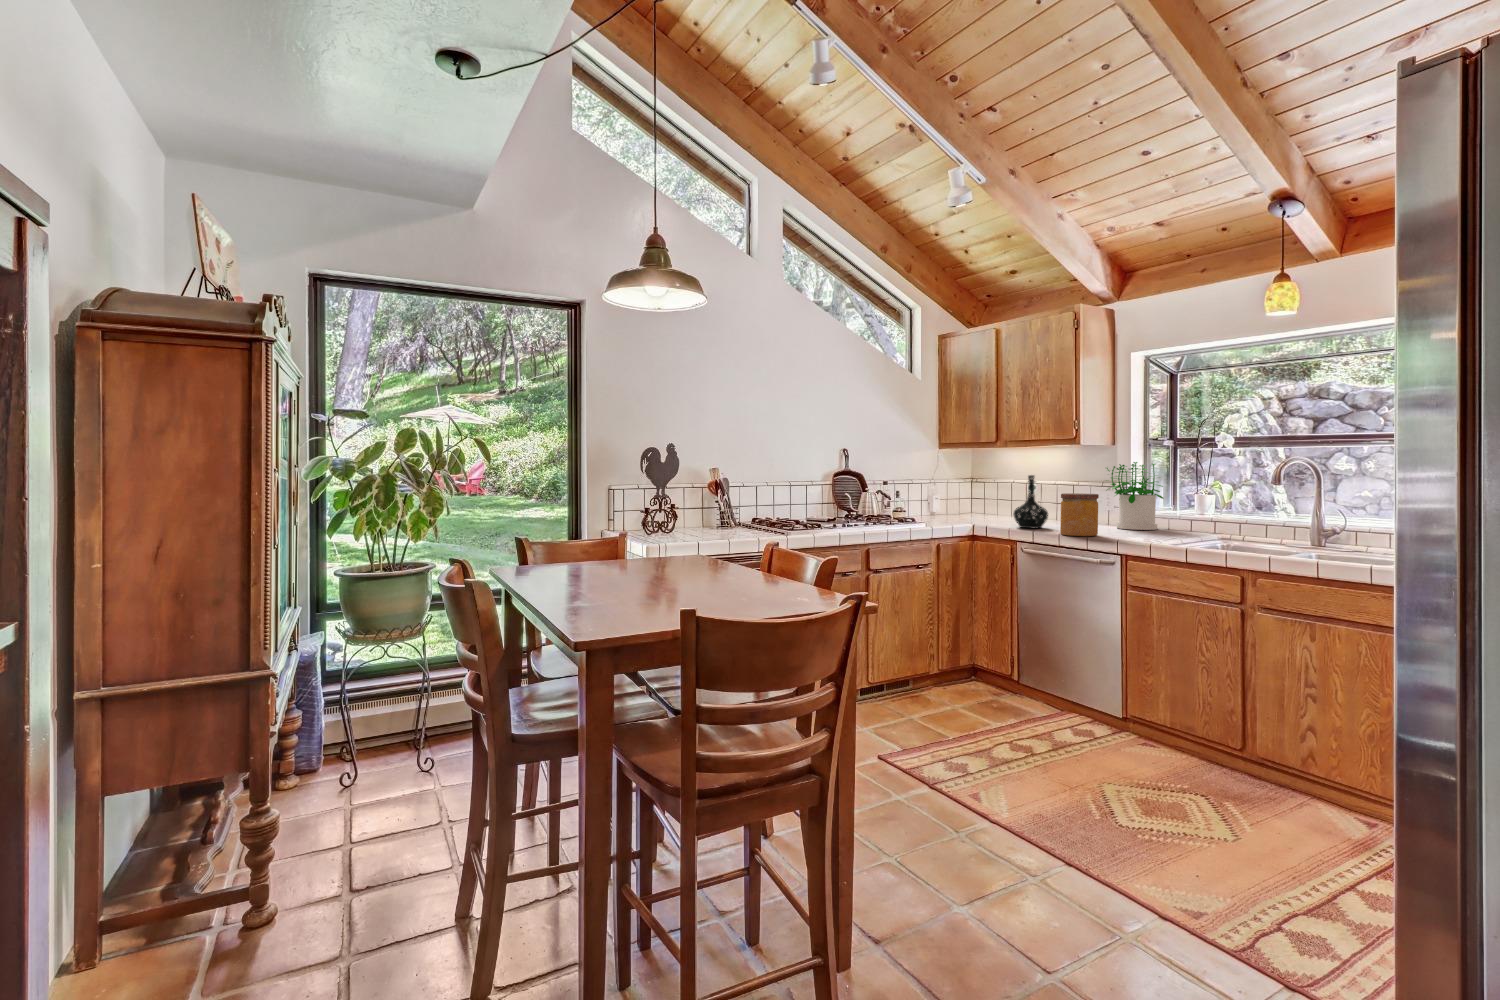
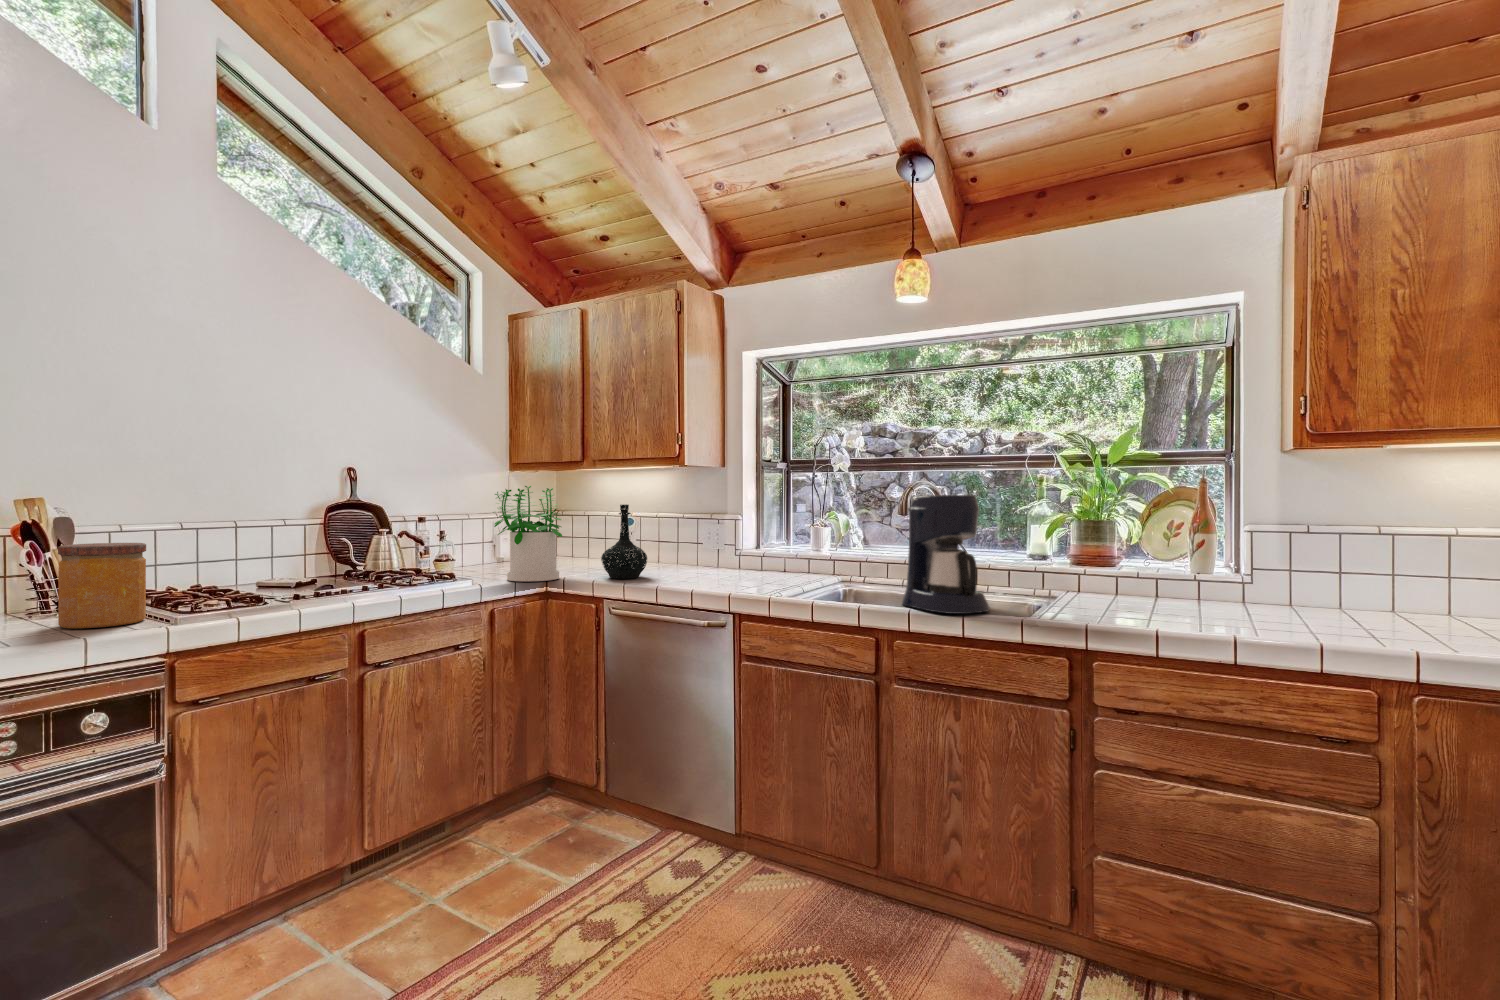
potted plant: present [1107,462,1163,530] -> present [493,486,562,581]
coffee maker: none [1261,468,1343,559] -> present [902,495,990,614]
jar: present [1060,493,1099,536] -> present [58,543,146,628]

